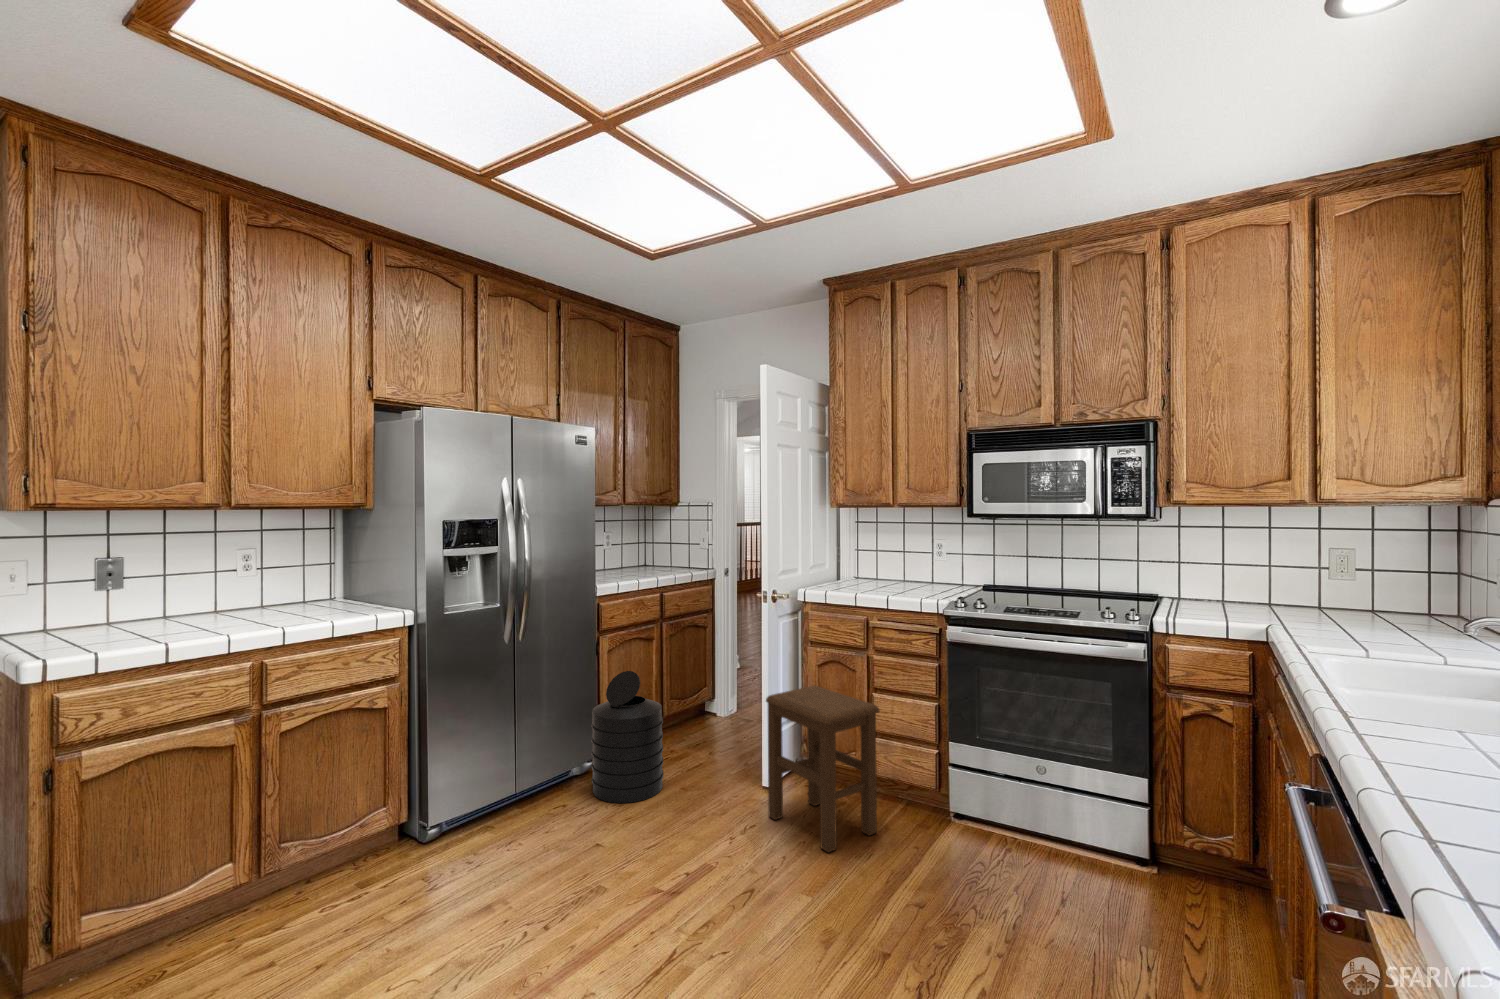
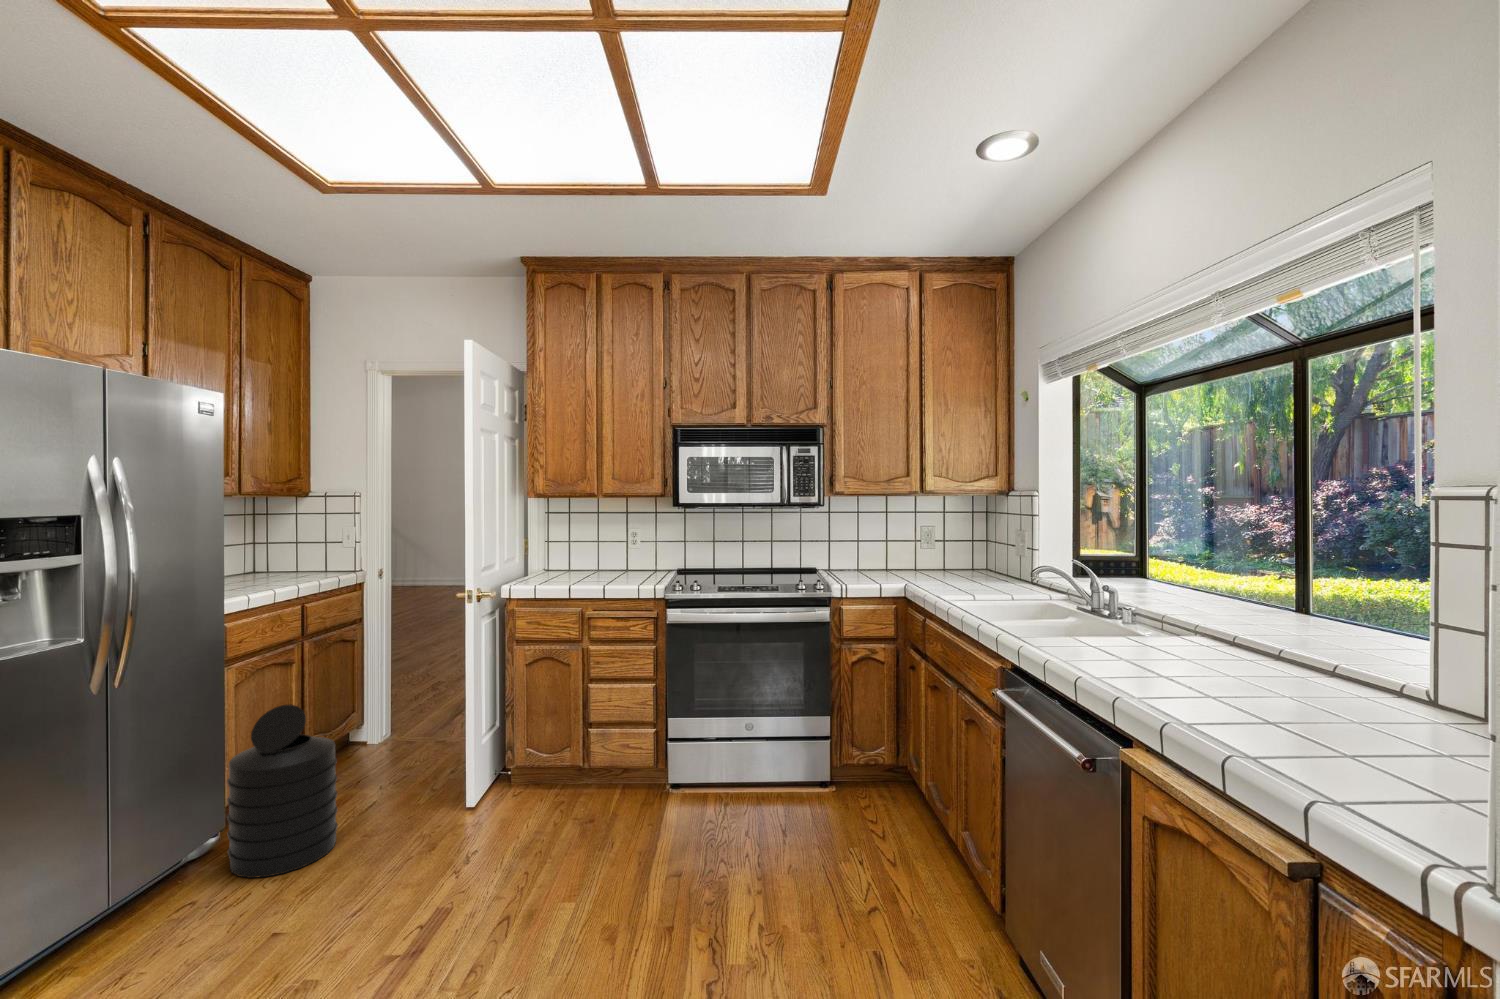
stool: present [766,686,879,852] -> none [486,685,613,853]

